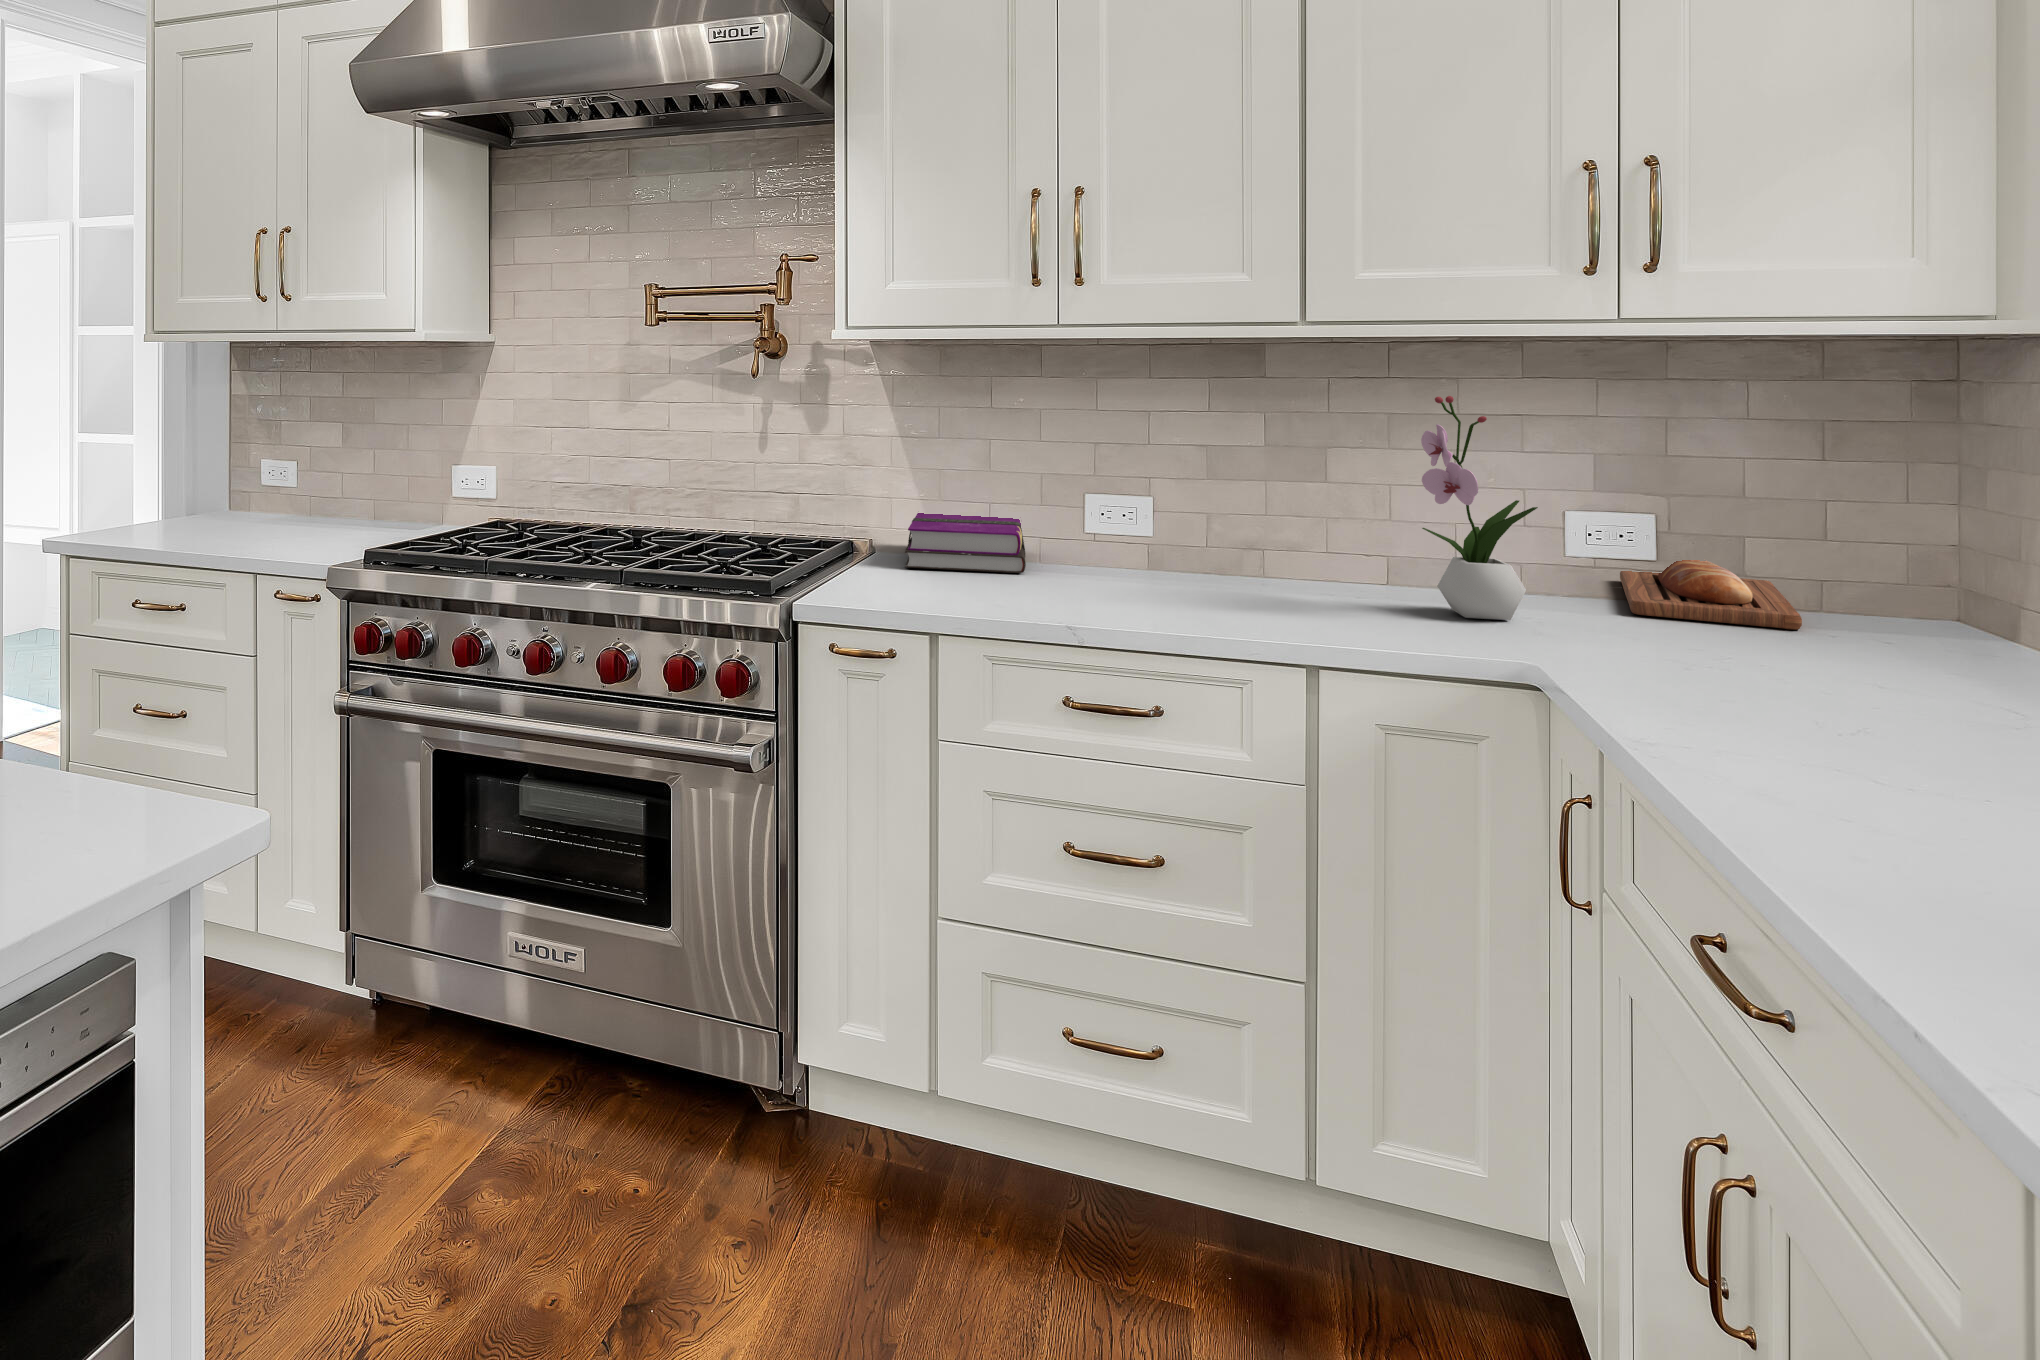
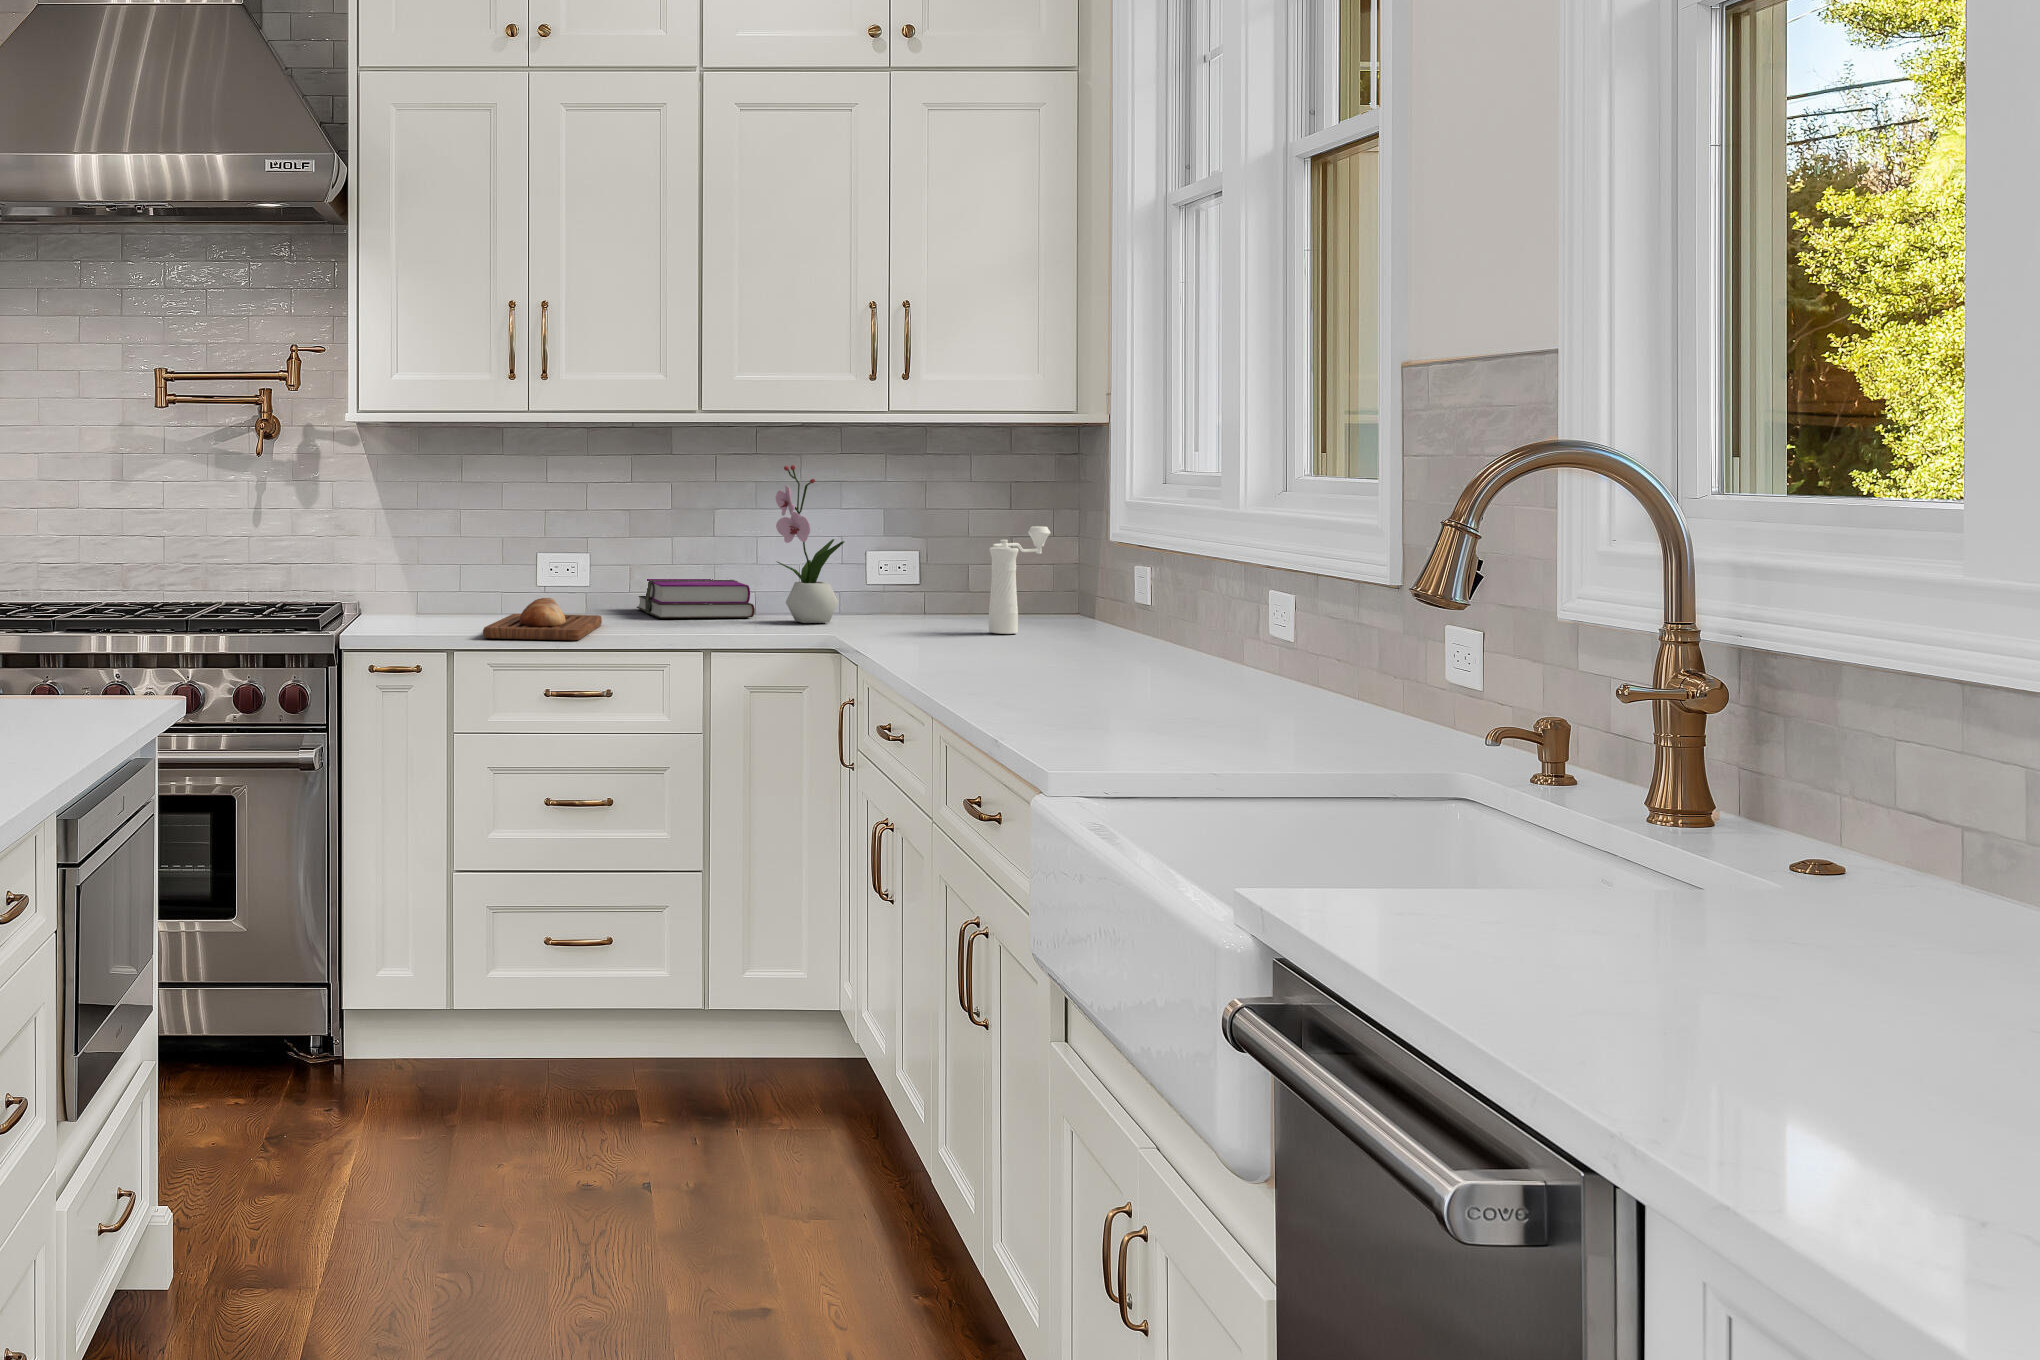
pepper mill: none [1819,504,1948,680] -> present [989,526,1050,634]
hardback book: present [905,513,1026,573] -> present [637,579,755,618]
bread loaf: present [1620,560,1802,629] -> present [483,598,602,640]

